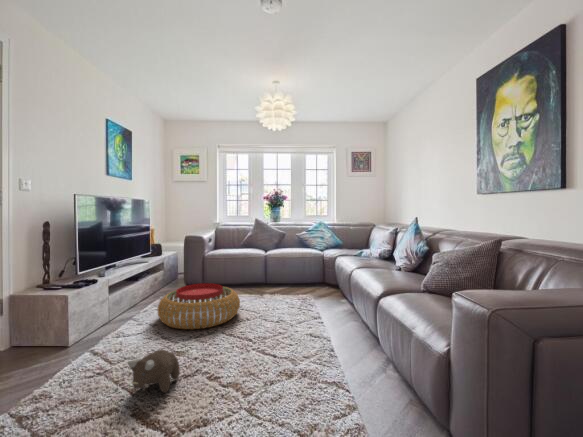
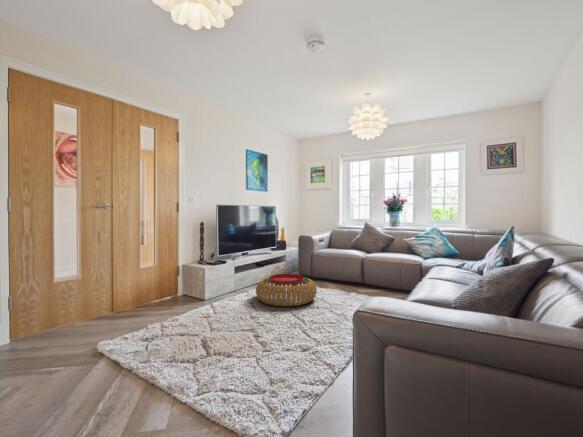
plush toy: present [128,350,180,393] -> none [203,307,237,334]

